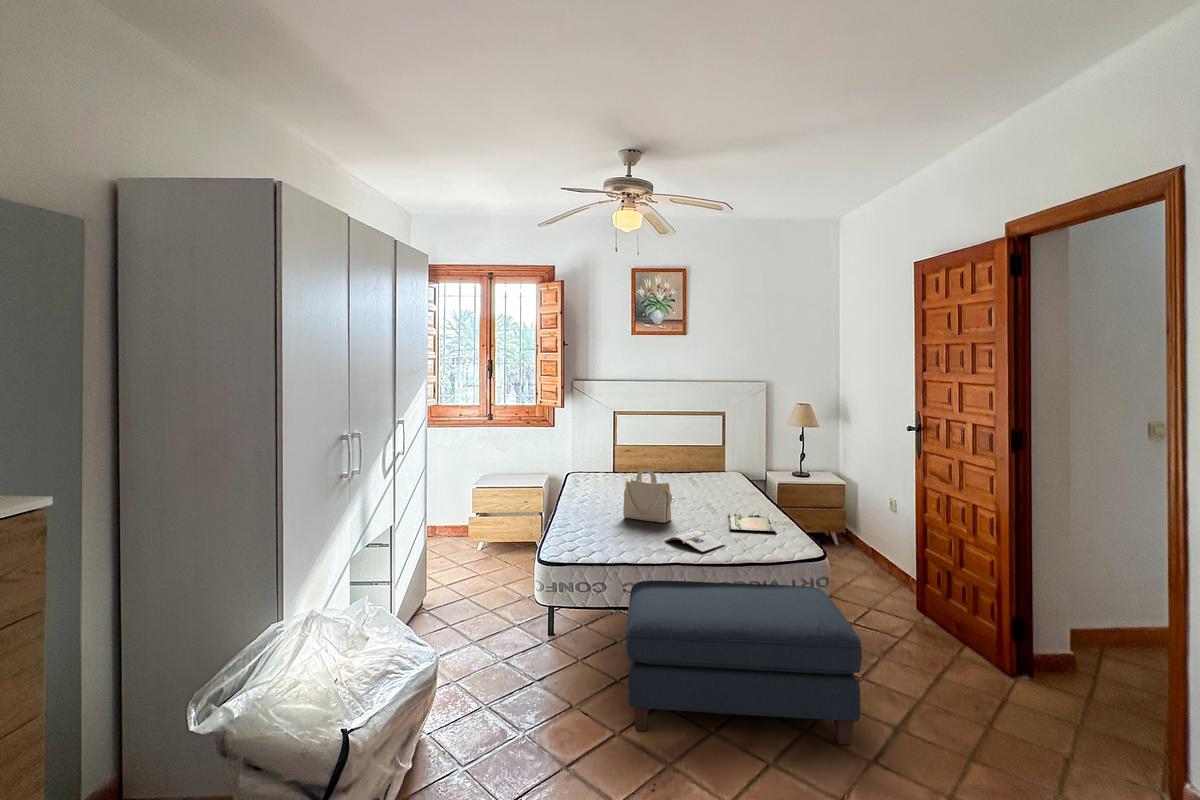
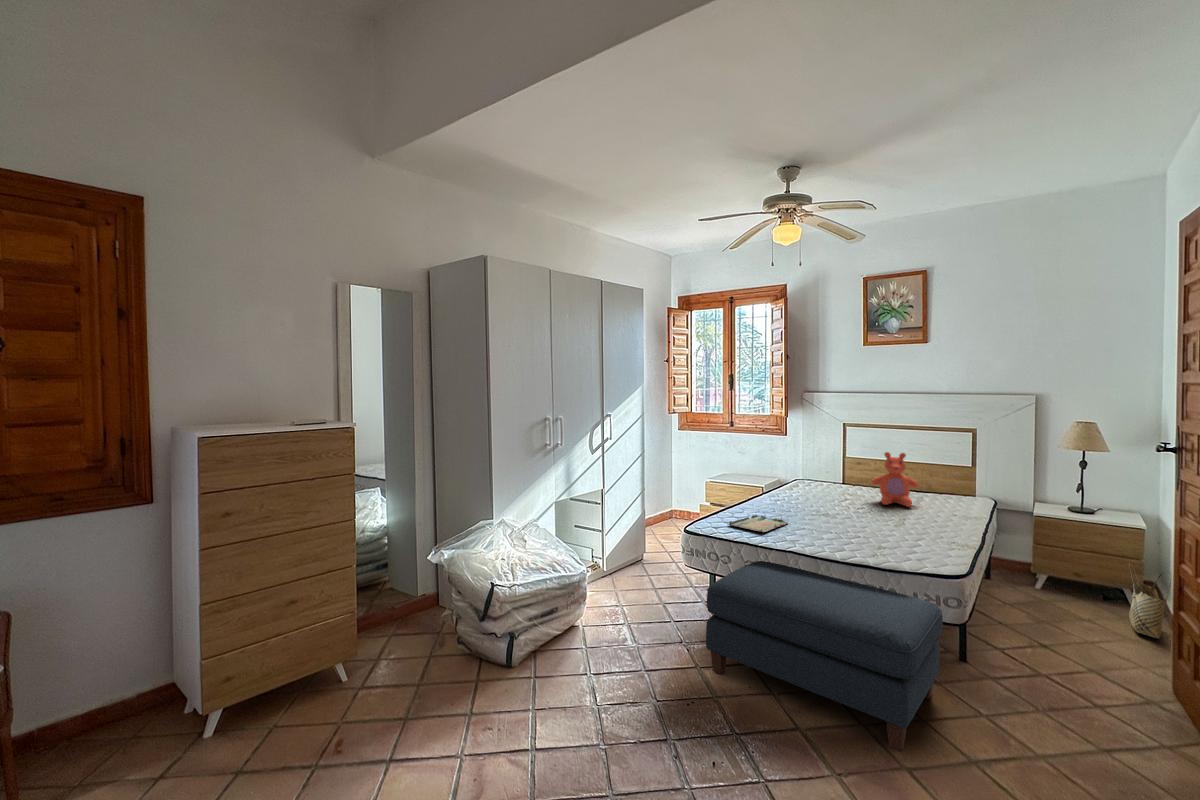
teddy bear: none [667,442,707,495] -> present [871,452,919,507]
handbag: present [623,468,672,523] -> none [794,470,840,522]
tray: present [728,514,775,531] -> present [729,514,788,532]
woven basket: none [850,517,880,572] -> present [1129,563,1171,639]
magazine: present [665,531,724,552] -> none [806,532,862,548]

